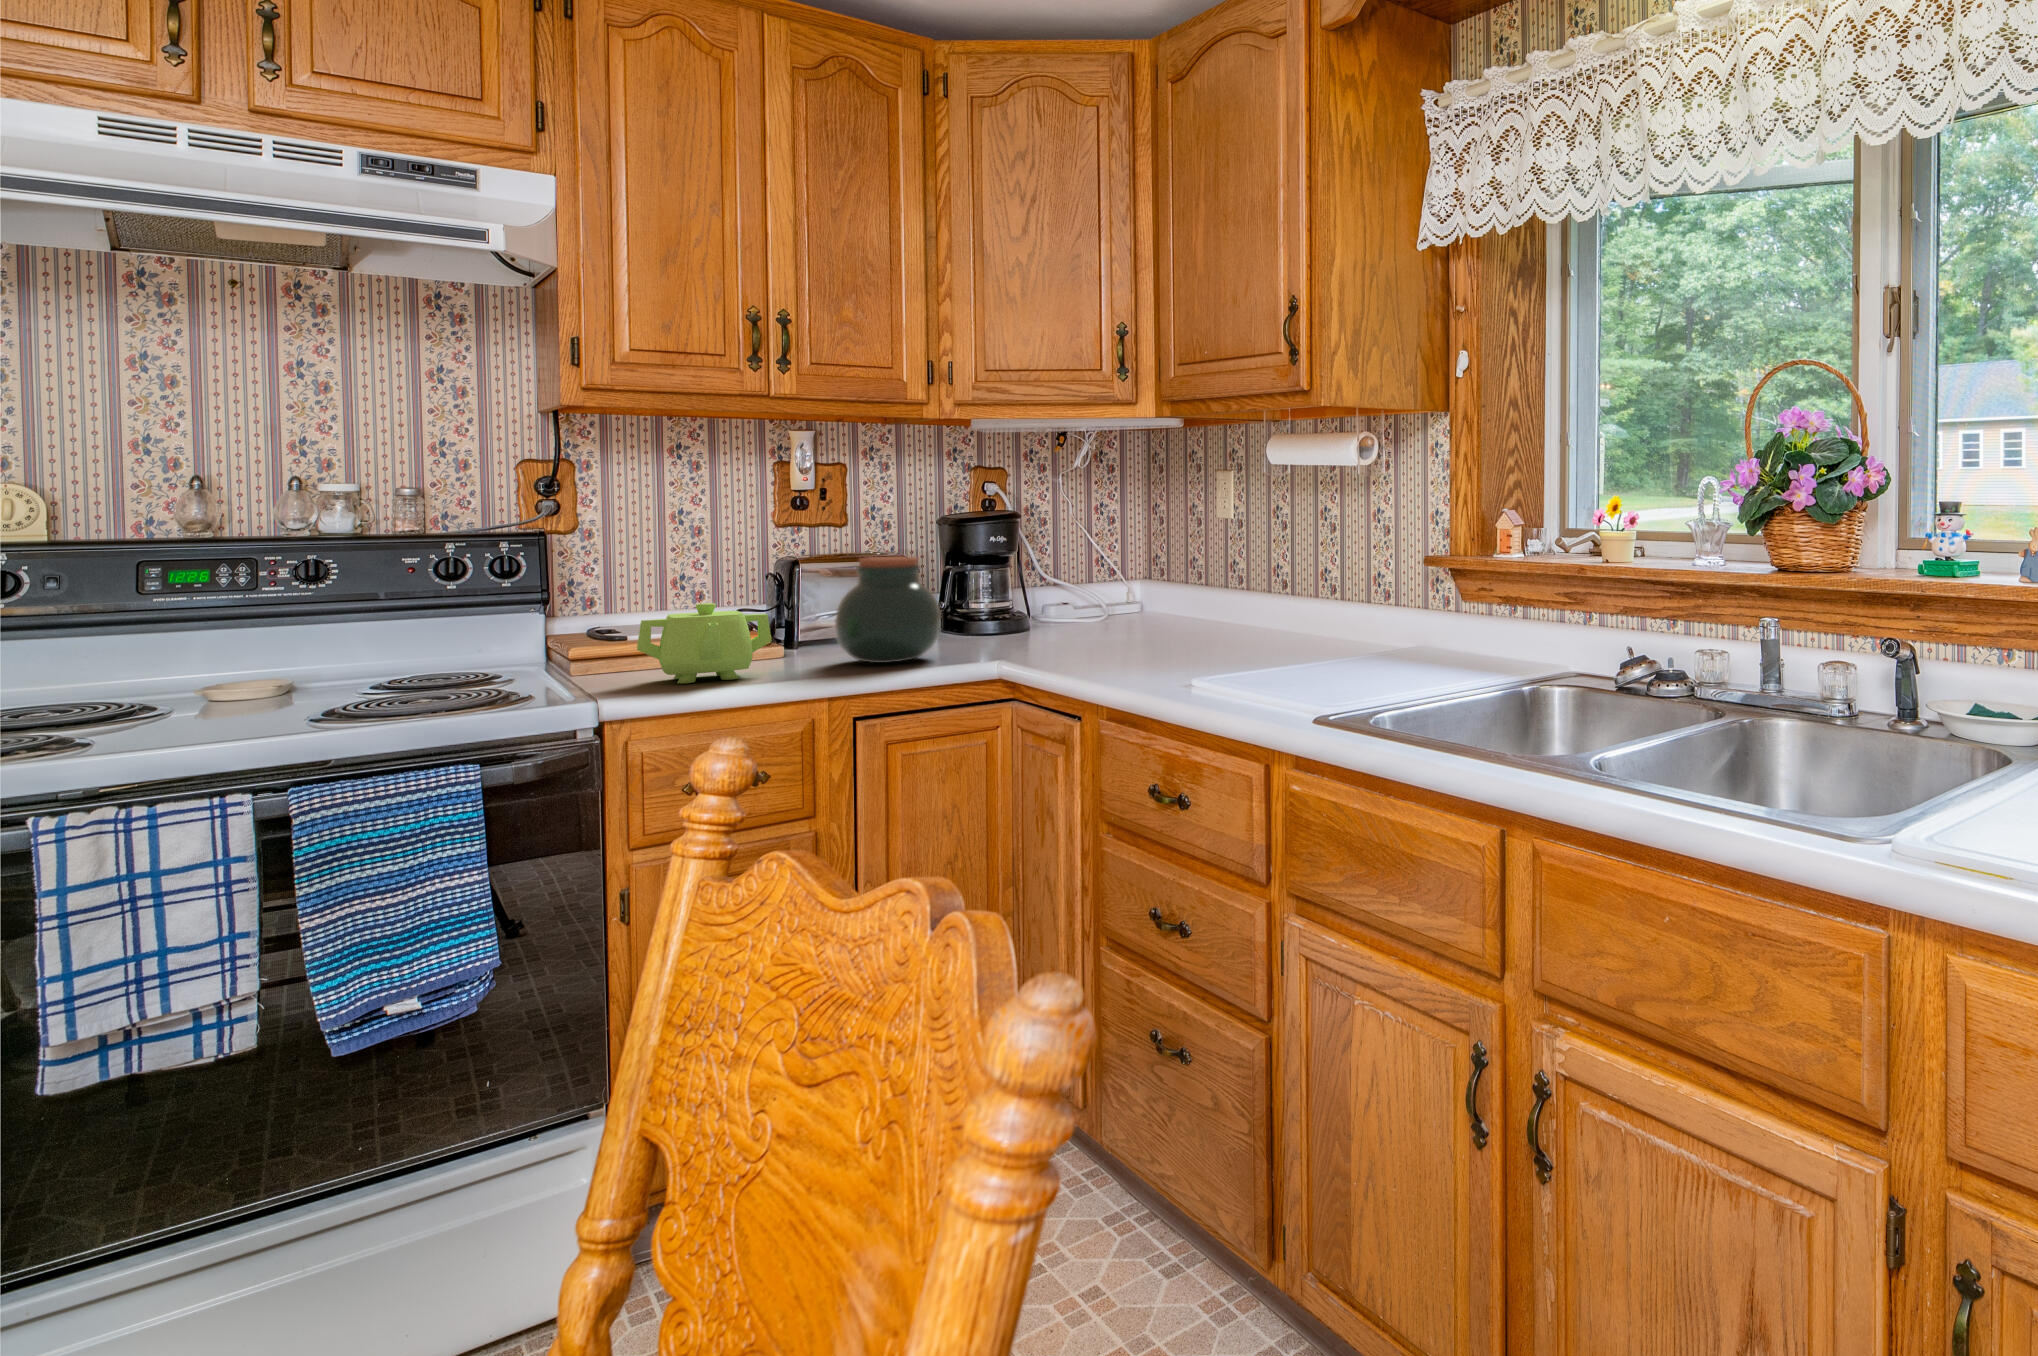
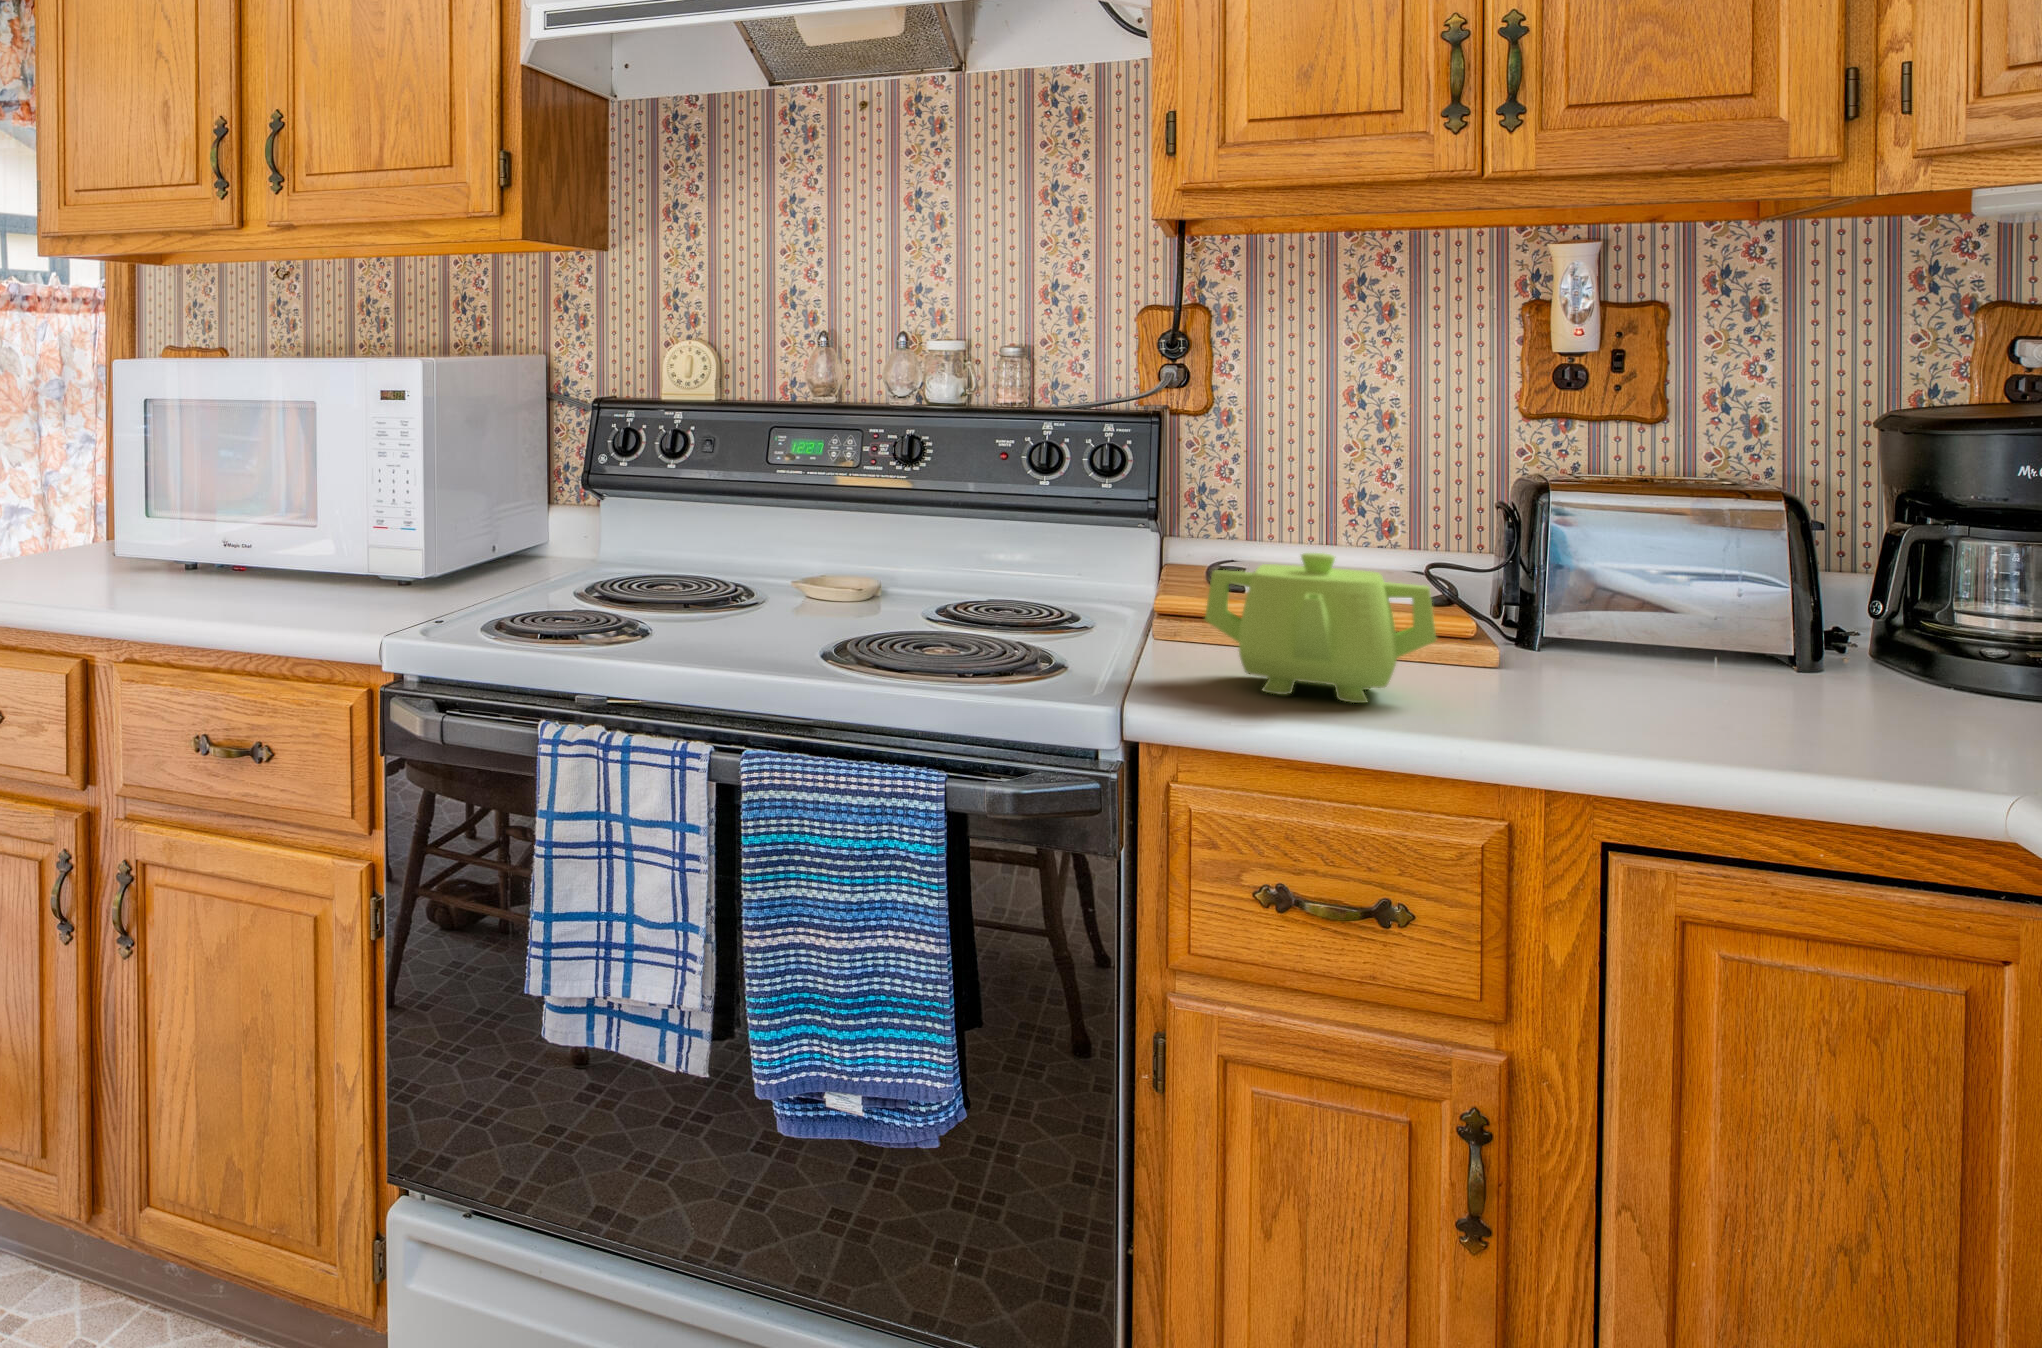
jar: present [835,557,941,663] -> none [1577,493,1840,733]

